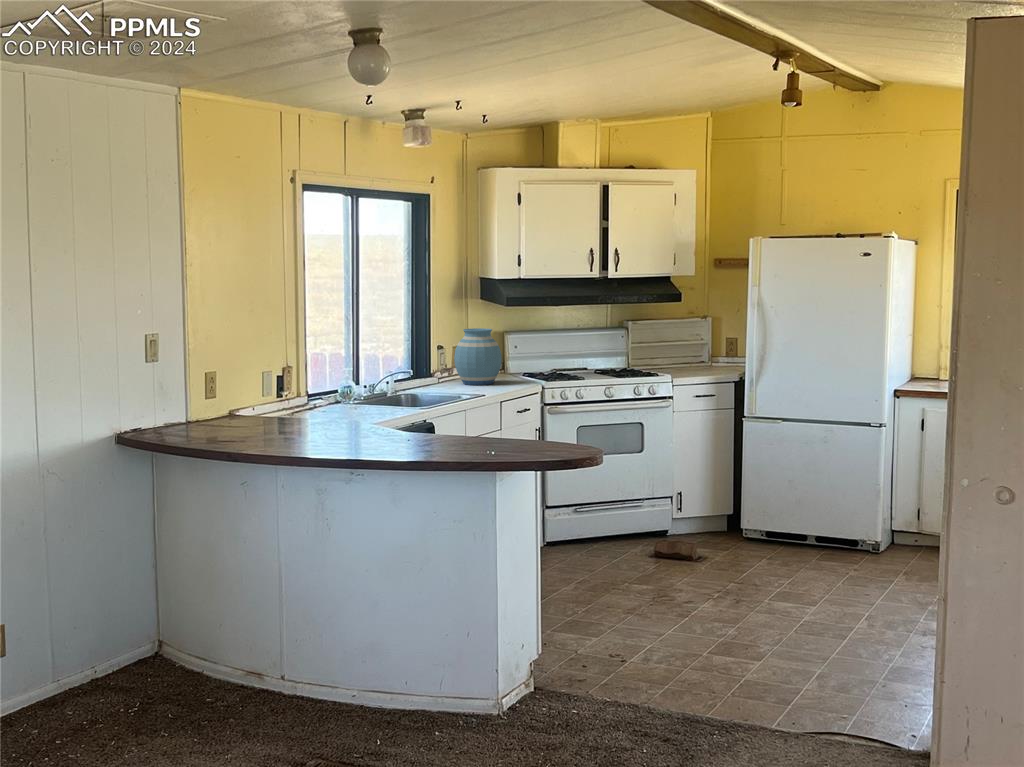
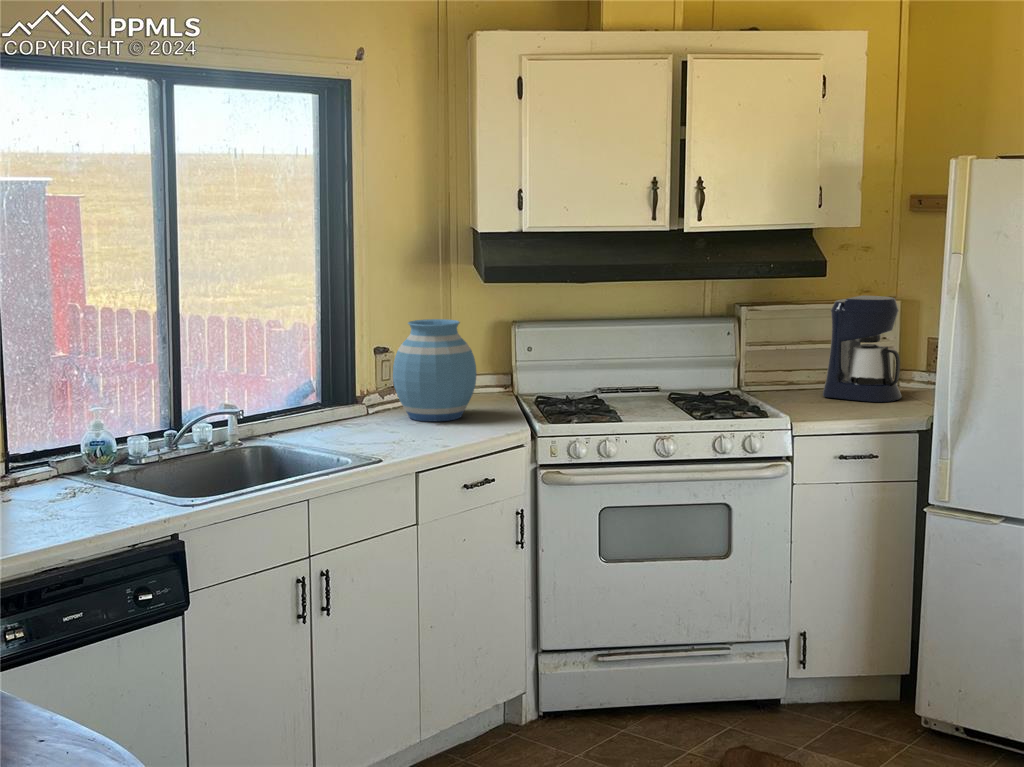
coffee maker: none [676,314,718,371] -> present [823,295,902,402]

